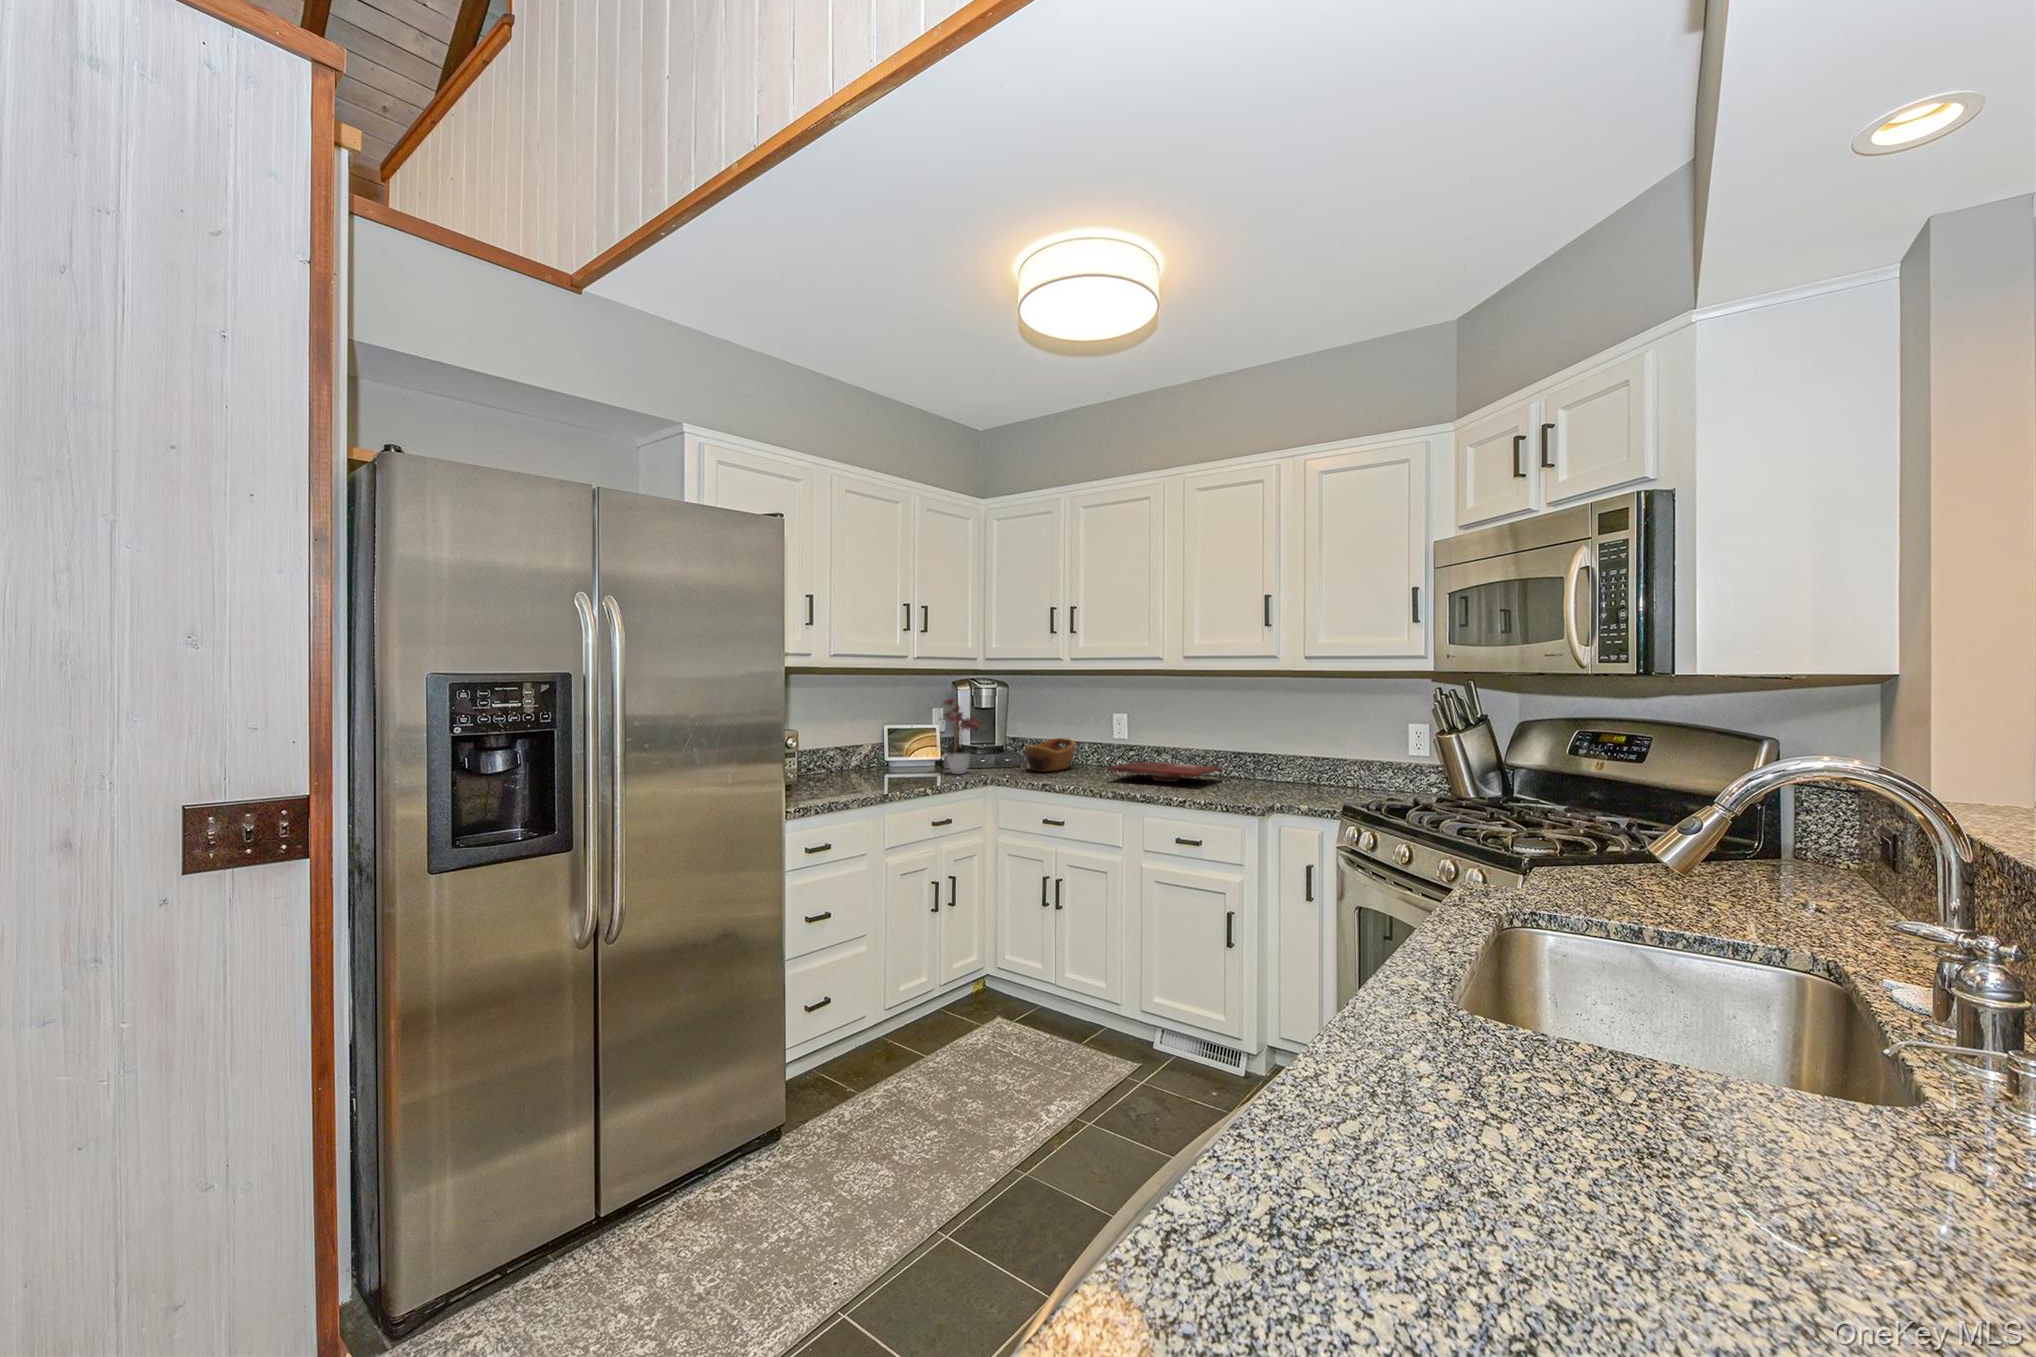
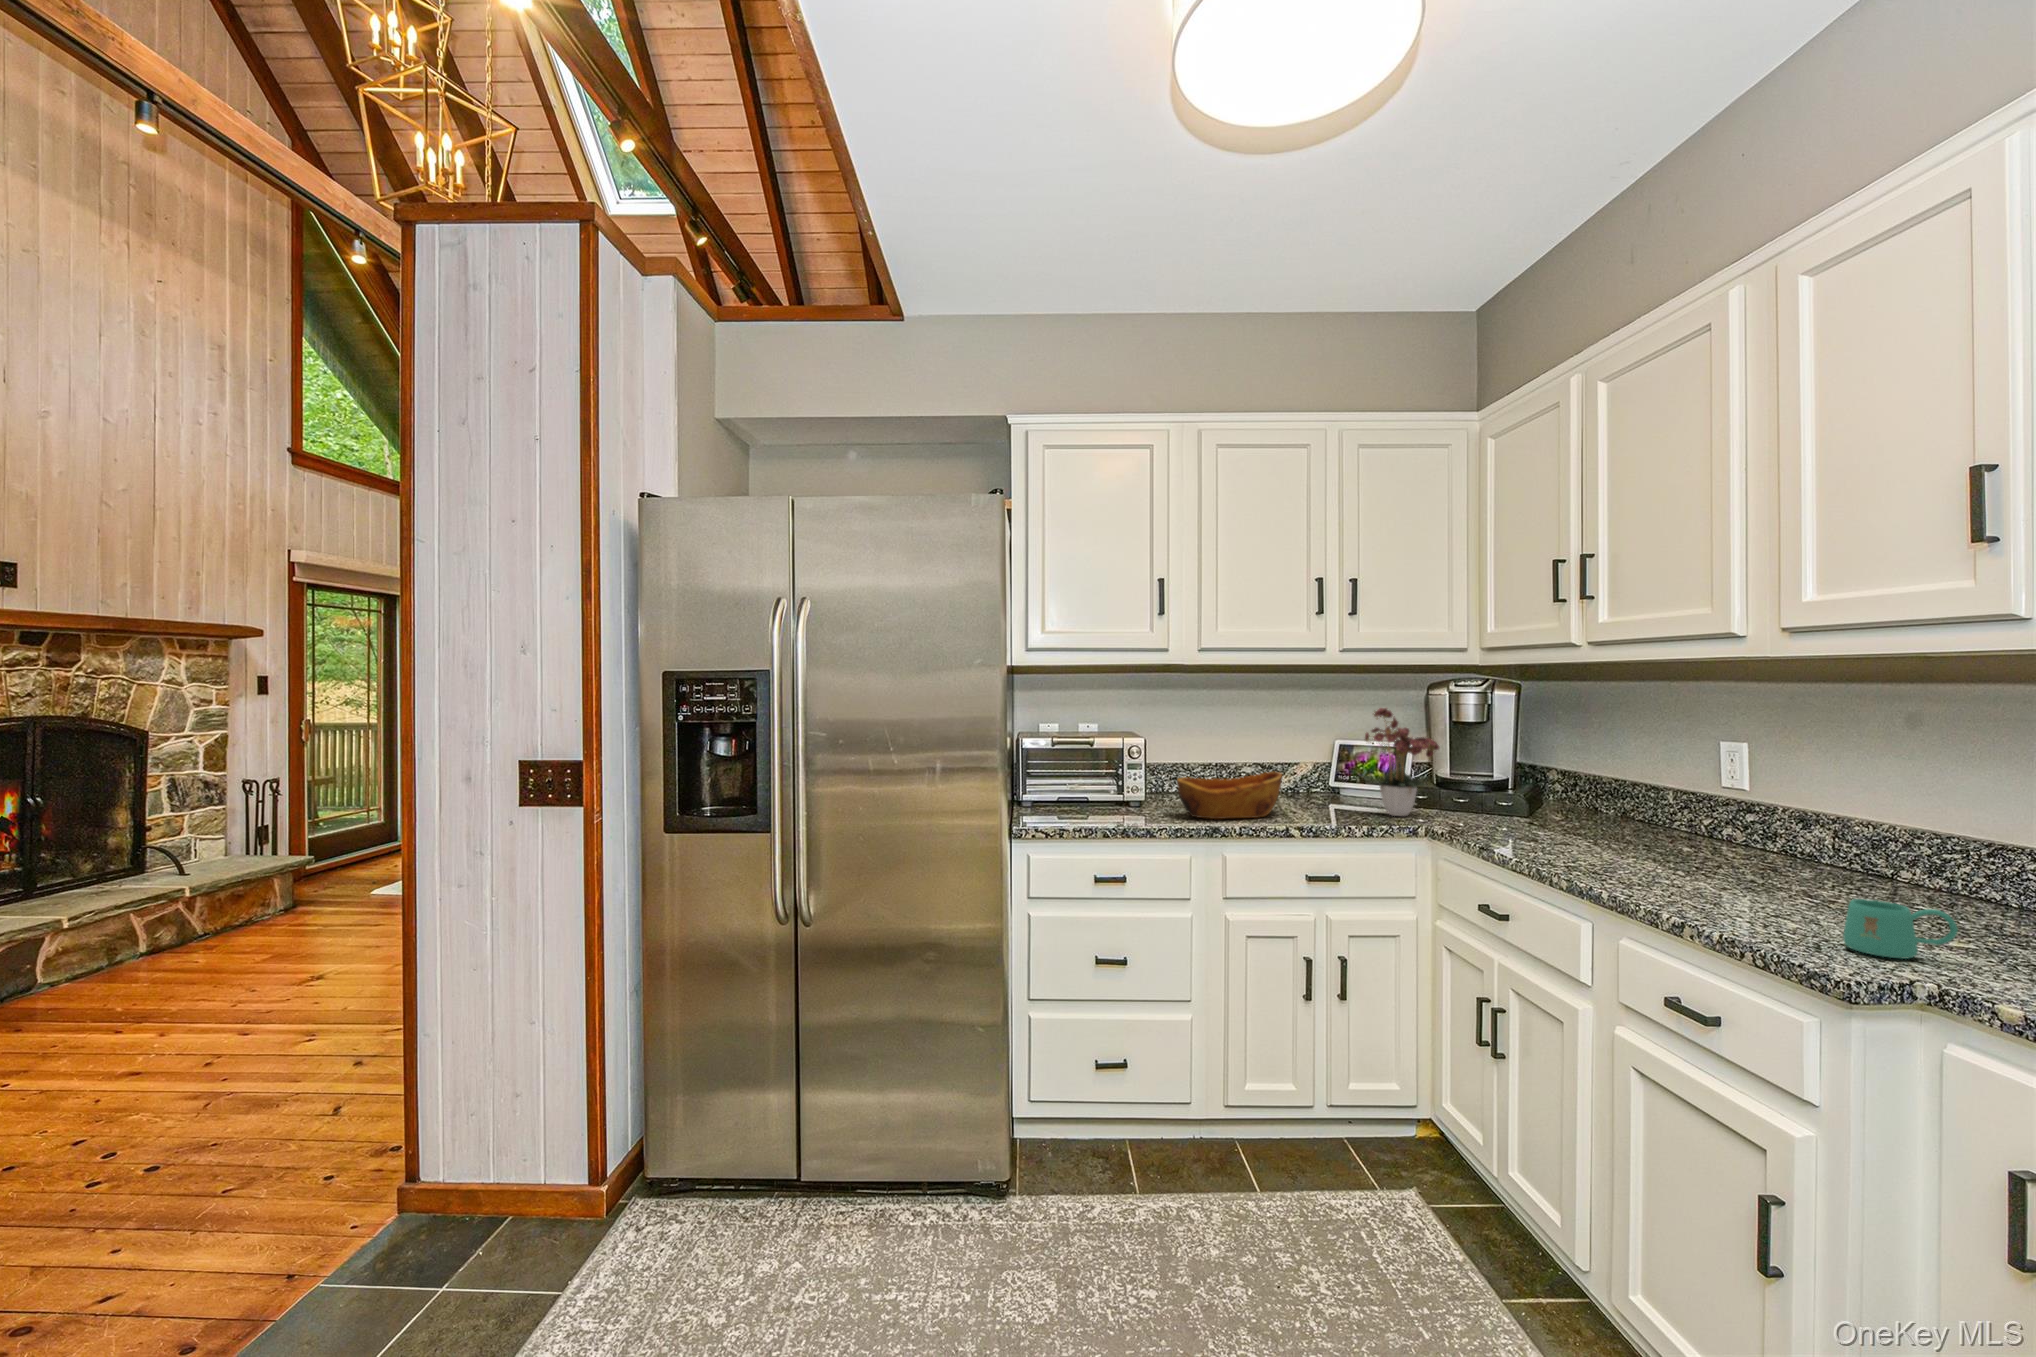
wooden bowl: present [1025,738,1076,772] -> present [1177,772,1283,819]
cutting board: present [1108,762,1222,782] -> none [1610,833,1922,883]
mug: none [1242,777,1274,800] -> present [1843,899,1958,959]

